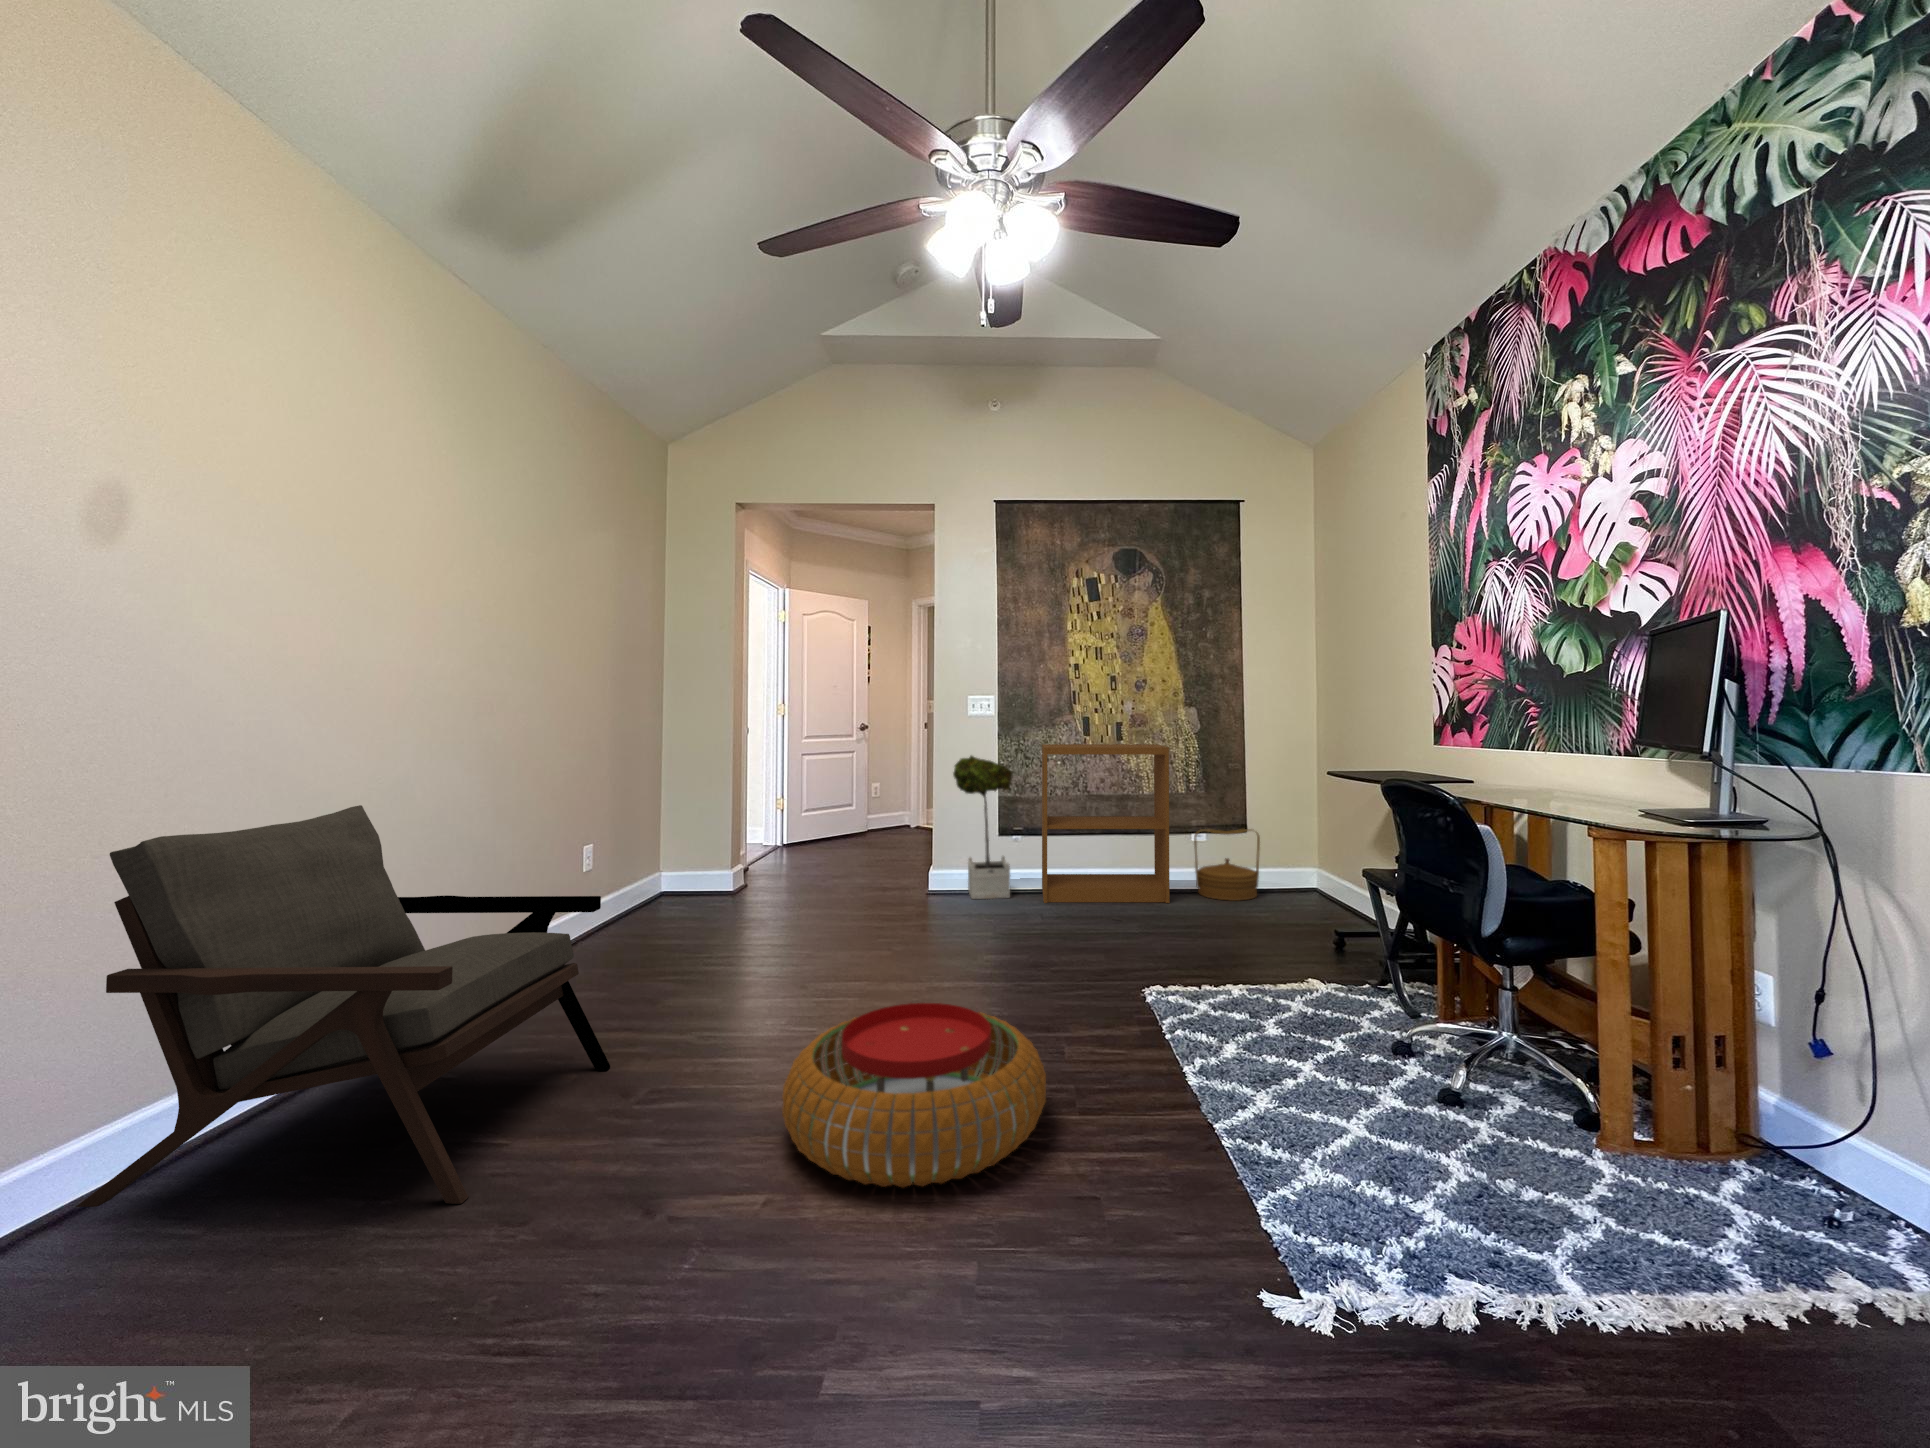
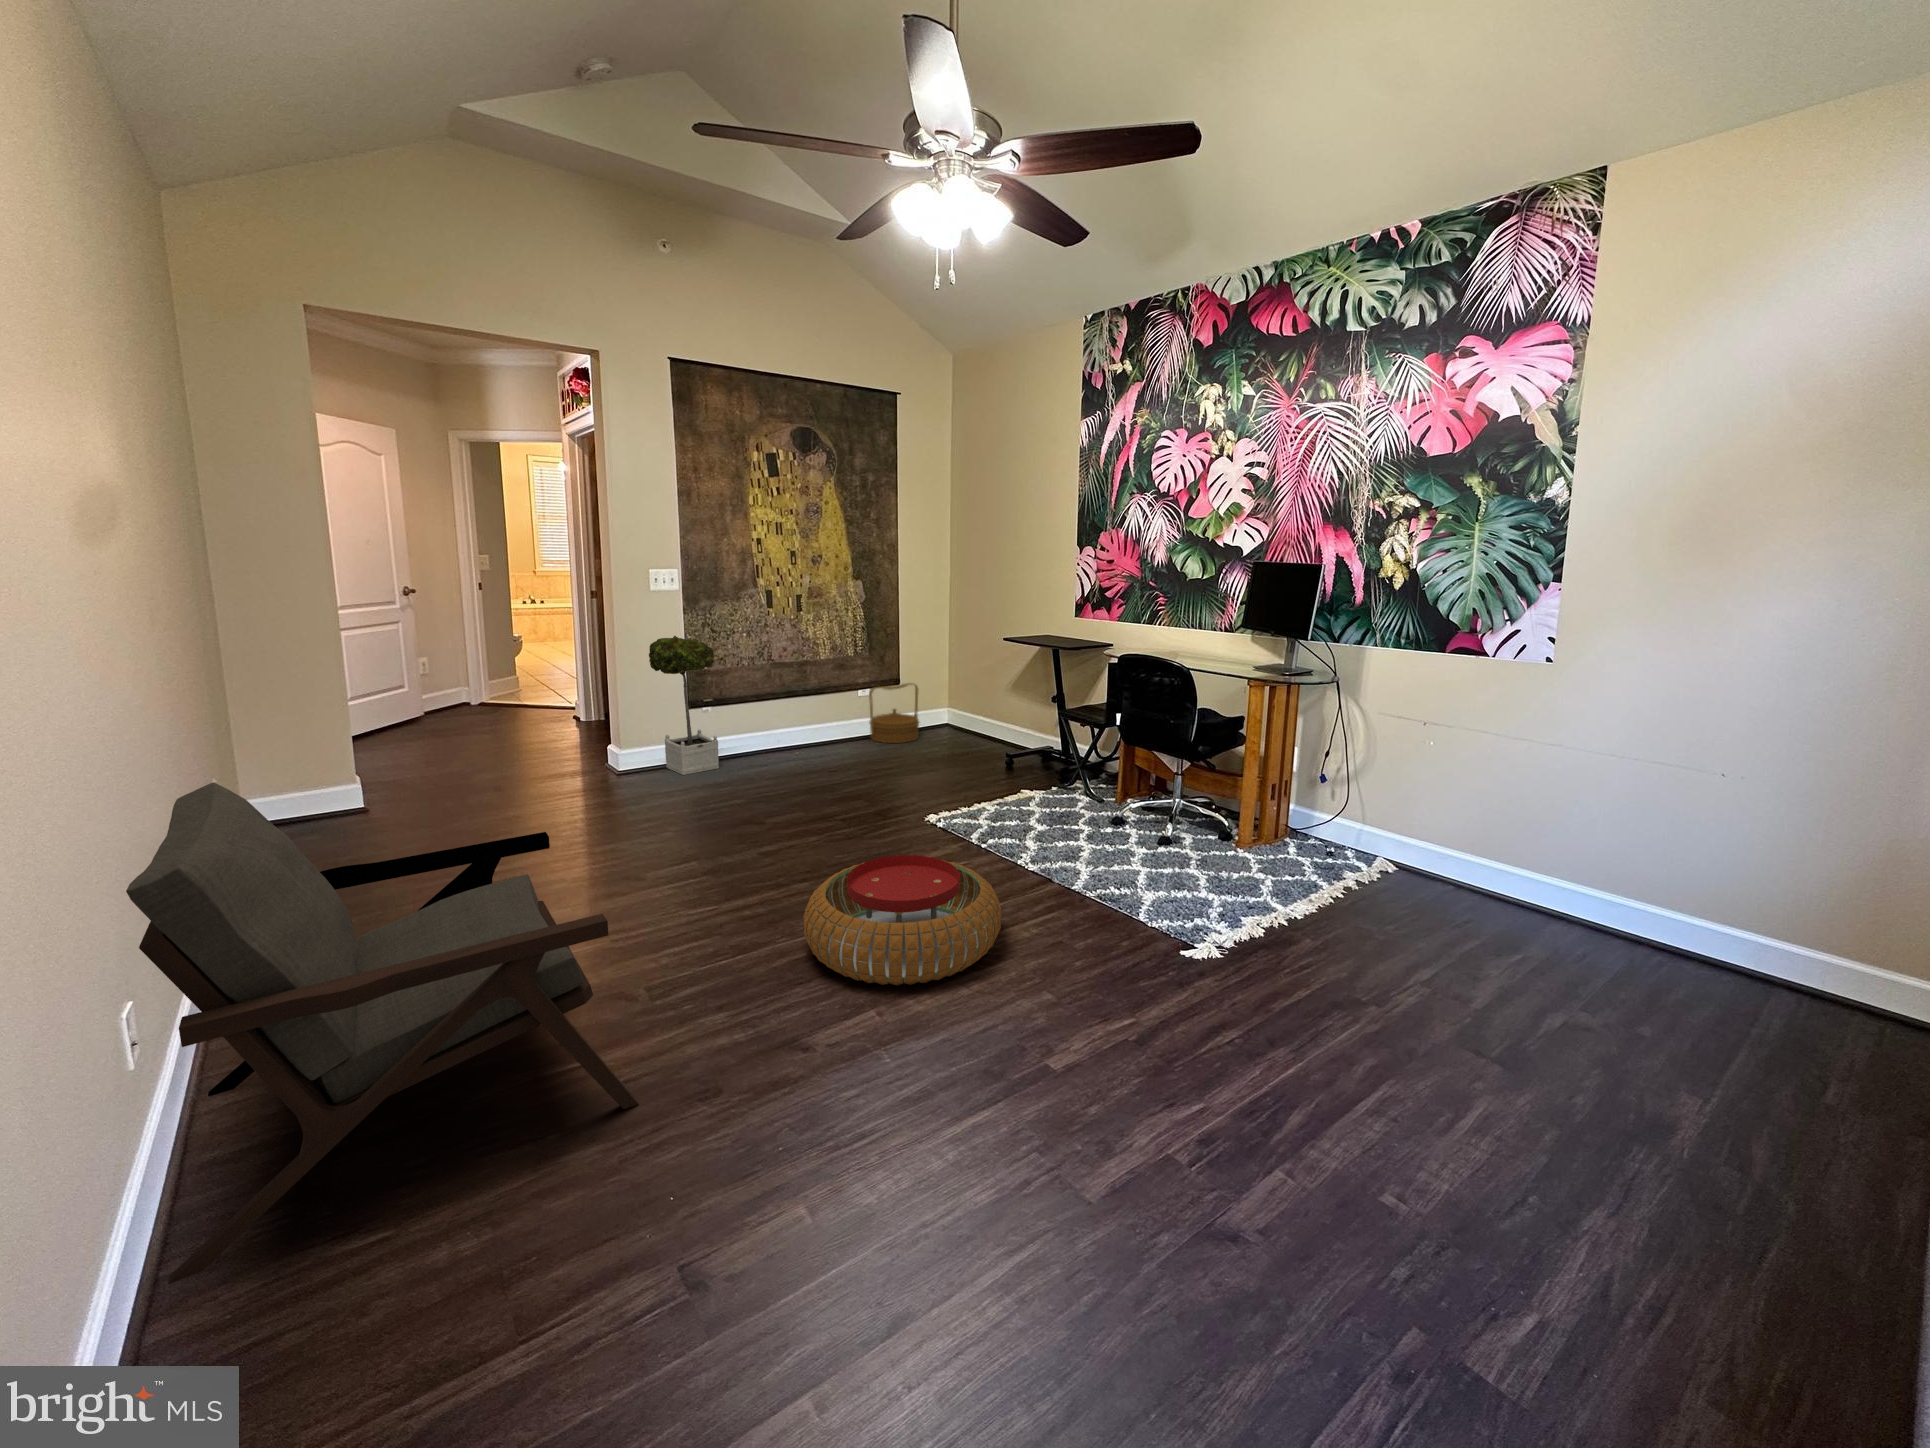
bookshelf: present [1042,744,1170,903] -> none [729,615,861,768]

